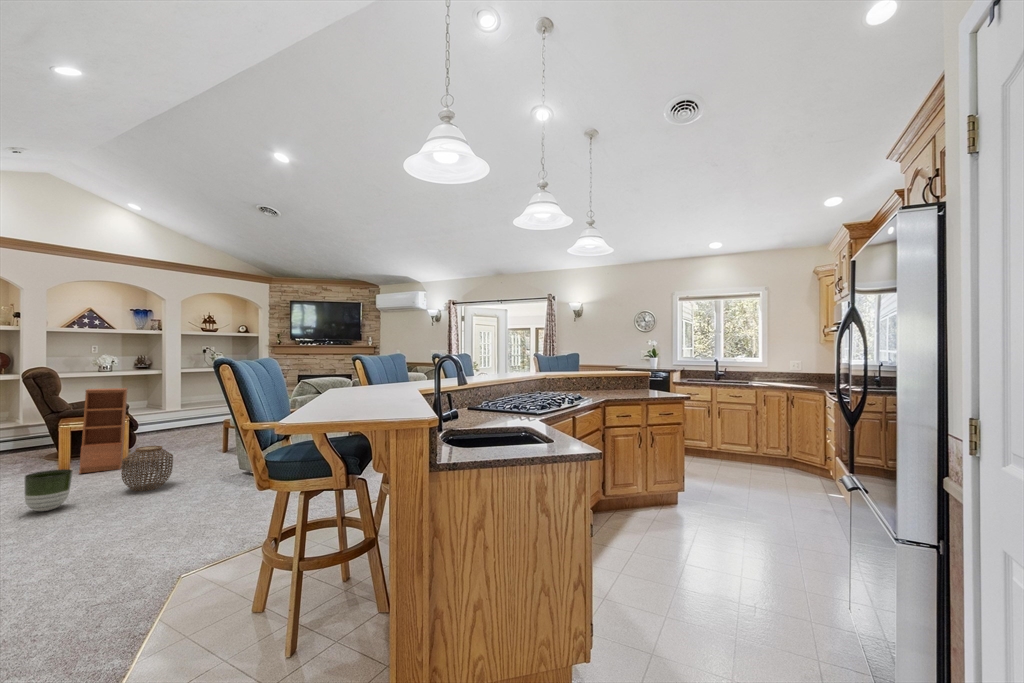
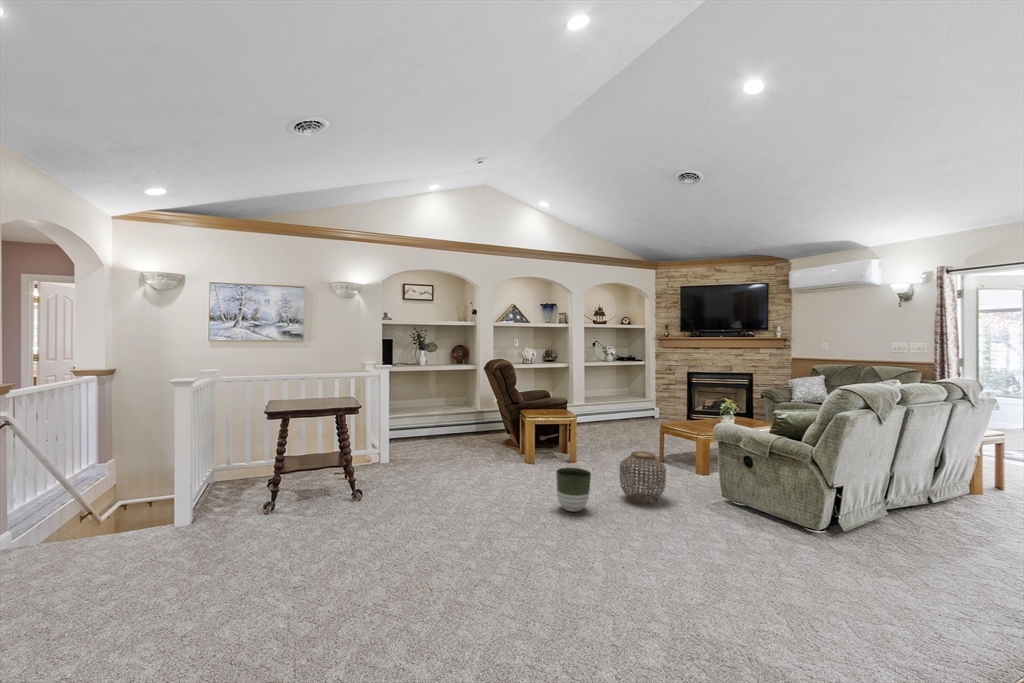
bookcase: present [79,388,127,473] -> none [551,381,587,467]

